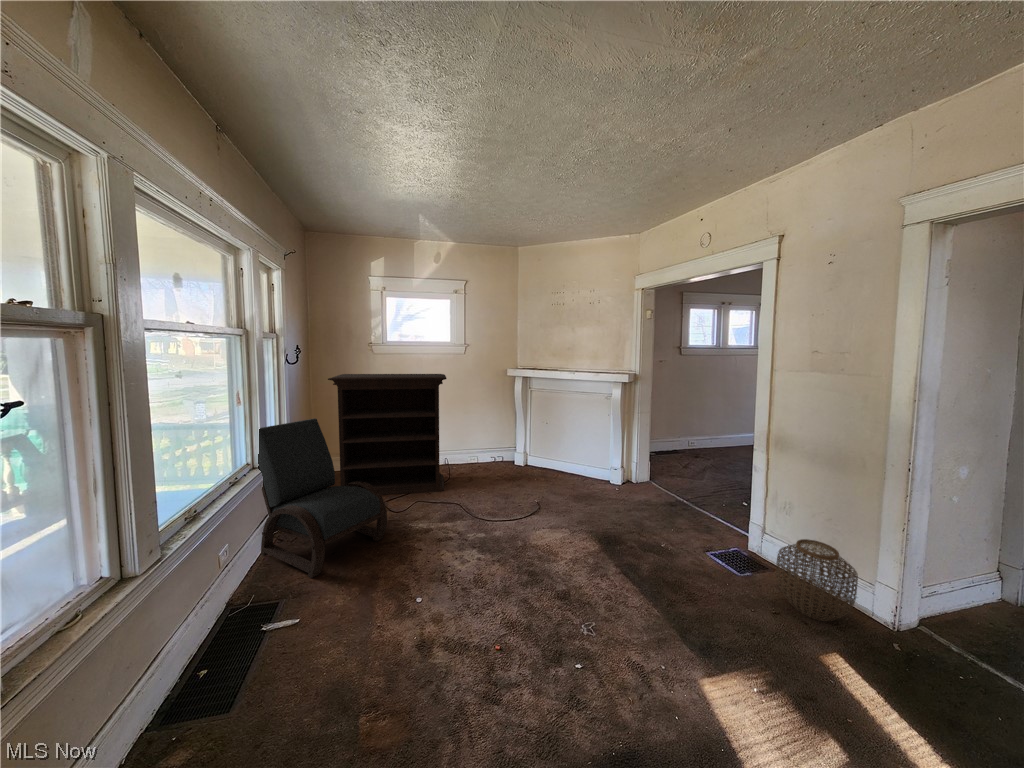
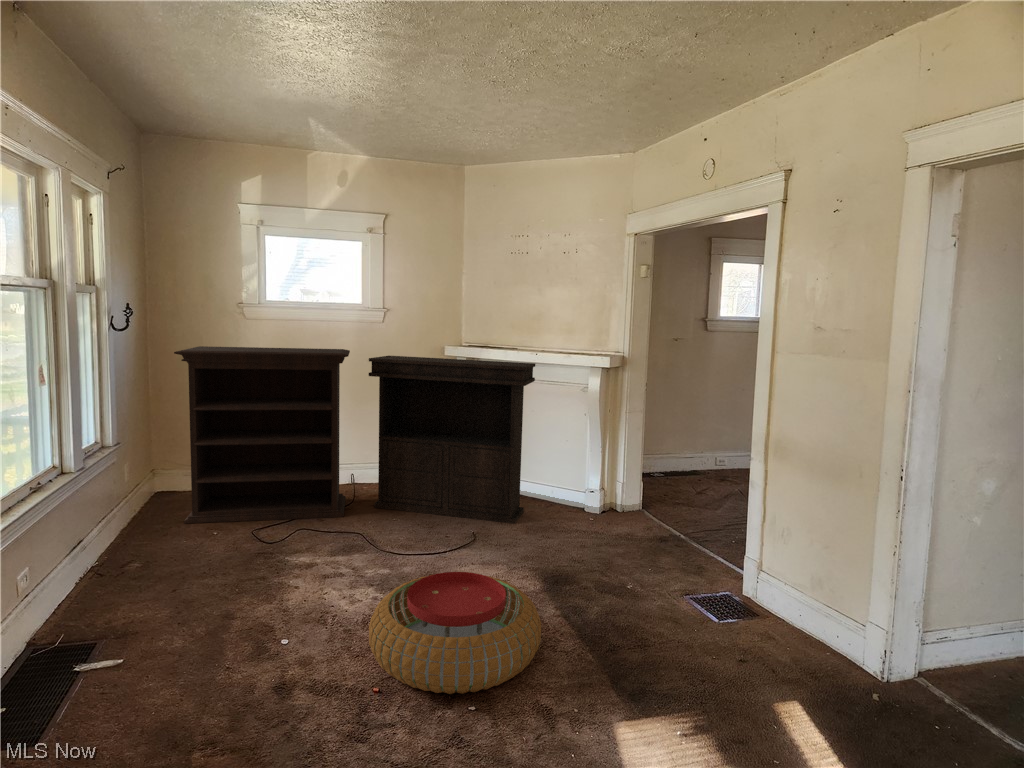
console table: none [459,377,575,494] -> present [369,356,535,524]
lounge chair: present [258,418,387,578] -> none [52,407,251,619]
woven basket: present [776,539,858,621] -> none [754,570,845,672]
pouf: none [485,541,617,646] -> present [369,572,541,694]

